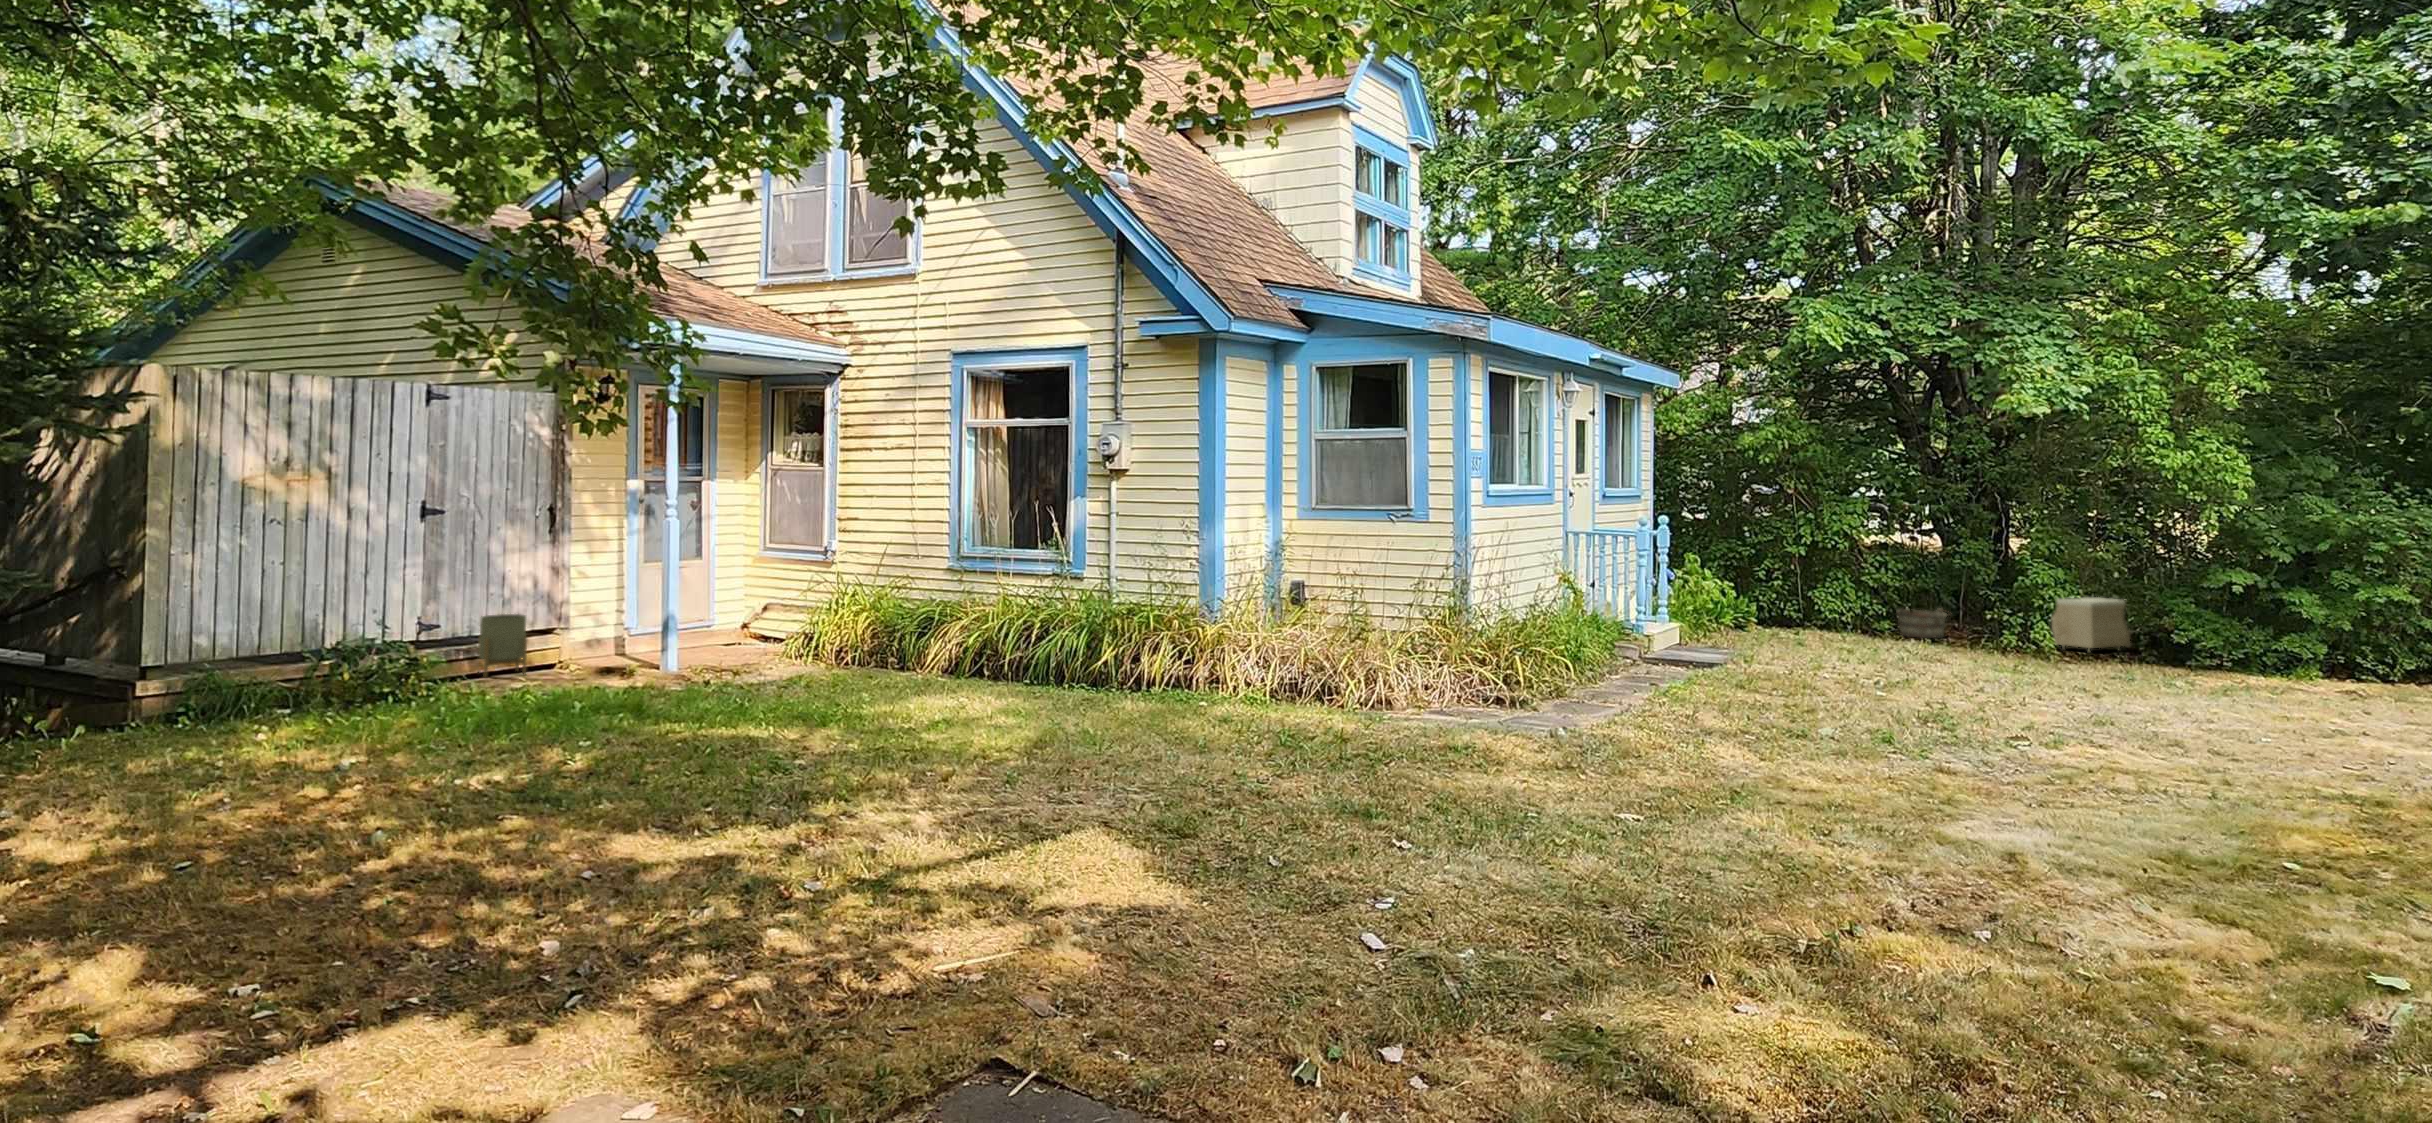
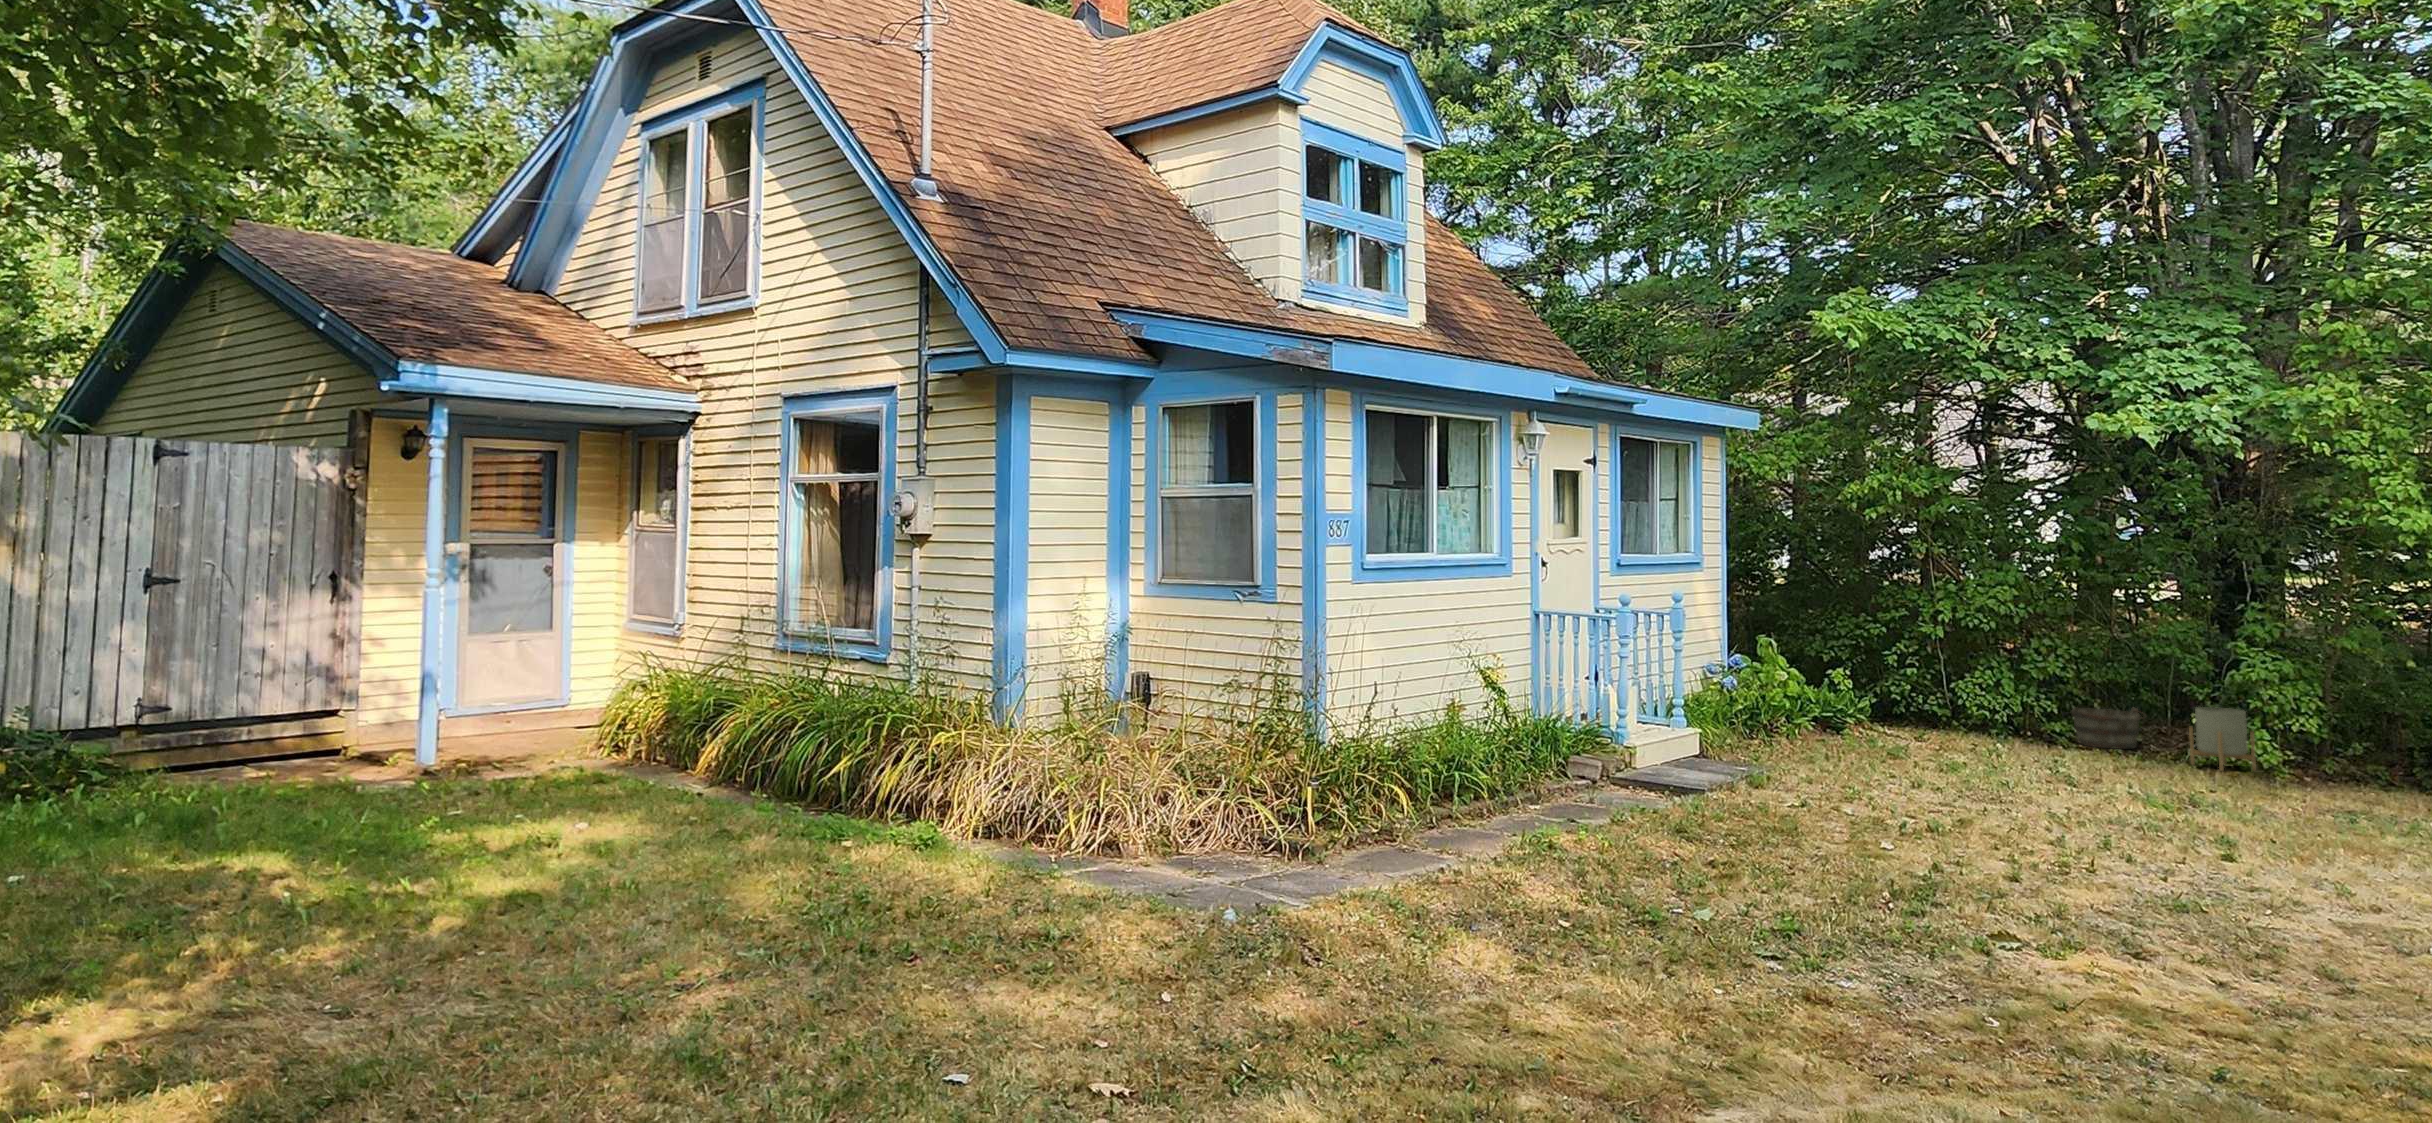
storage bench: present [2051,598,2130,652] -> none [2268,699,2397,779]
planter: present [478,614,527,677] -> present [2189,707,2256,771]

